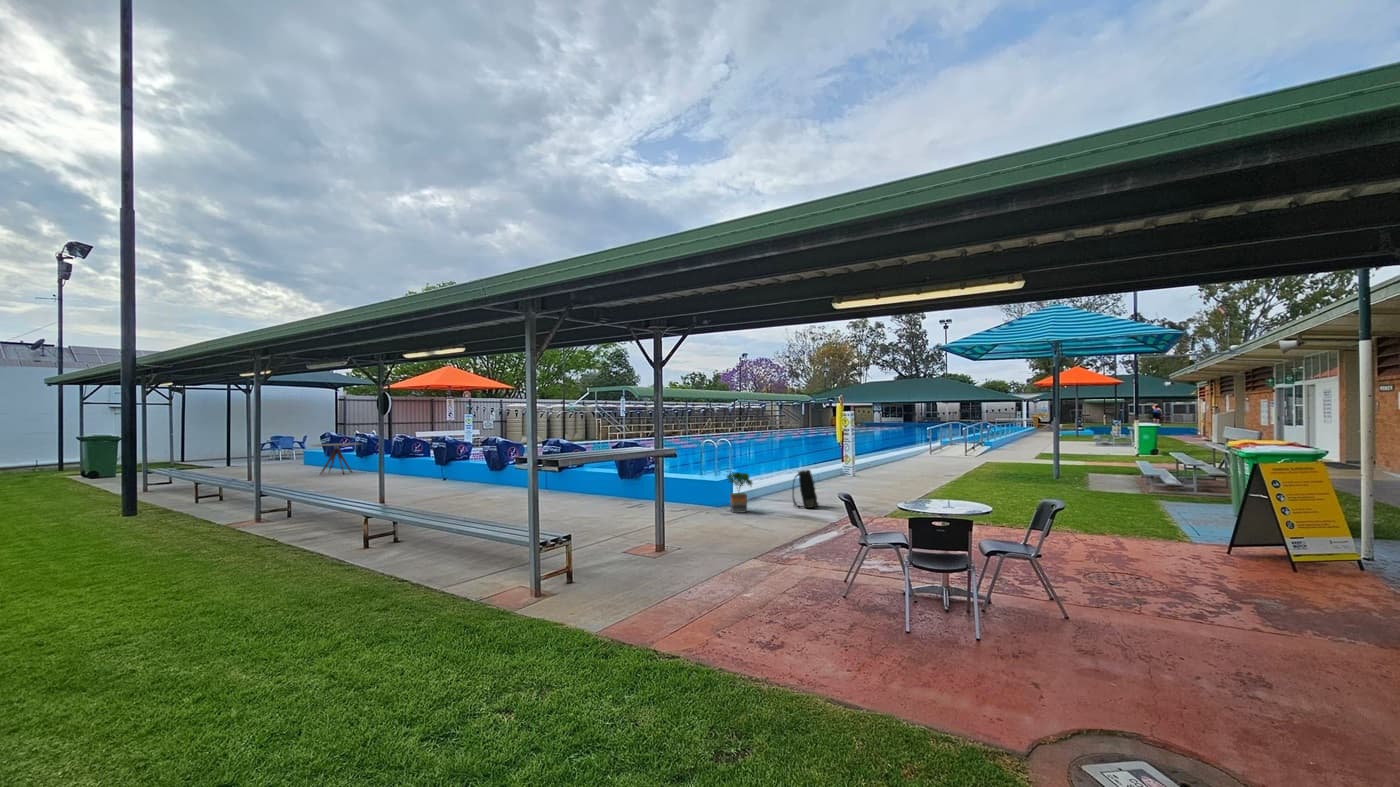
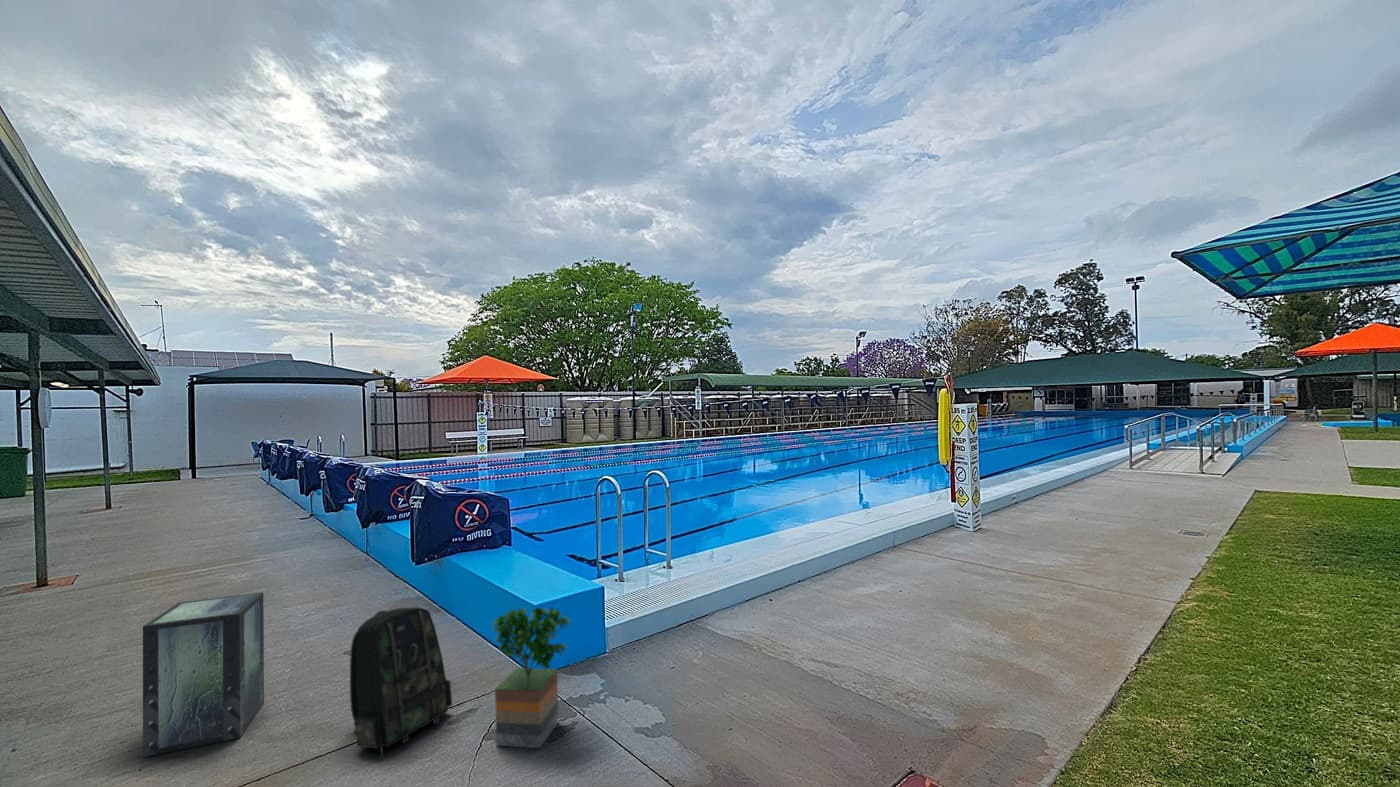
round table: present [312,443,360,474] -> none [201,455,275,499]
backpack: present [793,470,818,508] -> present [350,607,452,756]
storage box: none [611,472,646,518] -> present [143,592,264,757]

